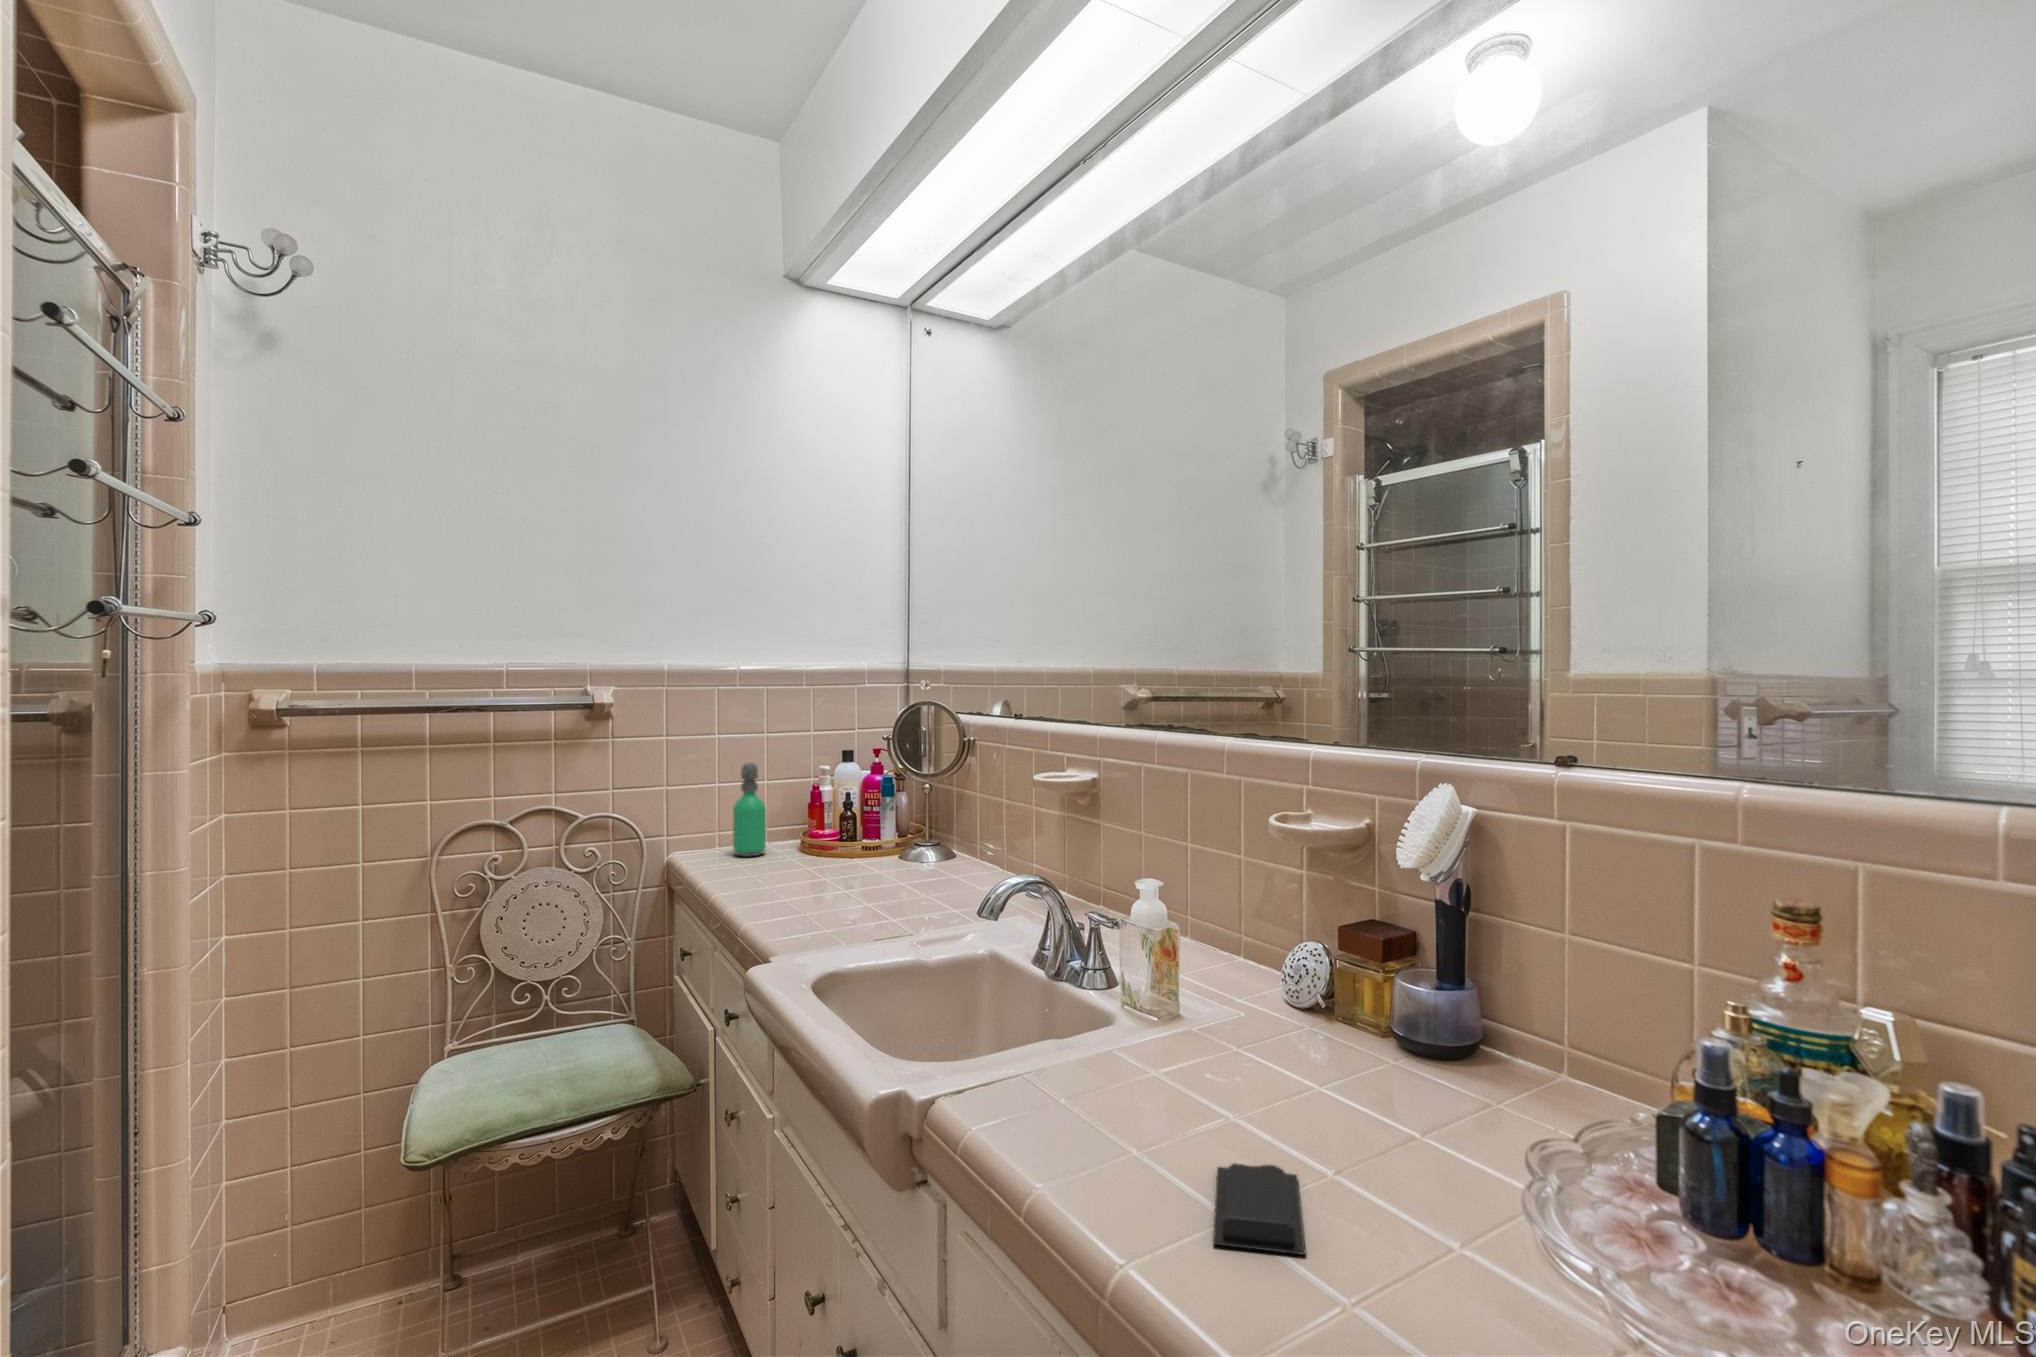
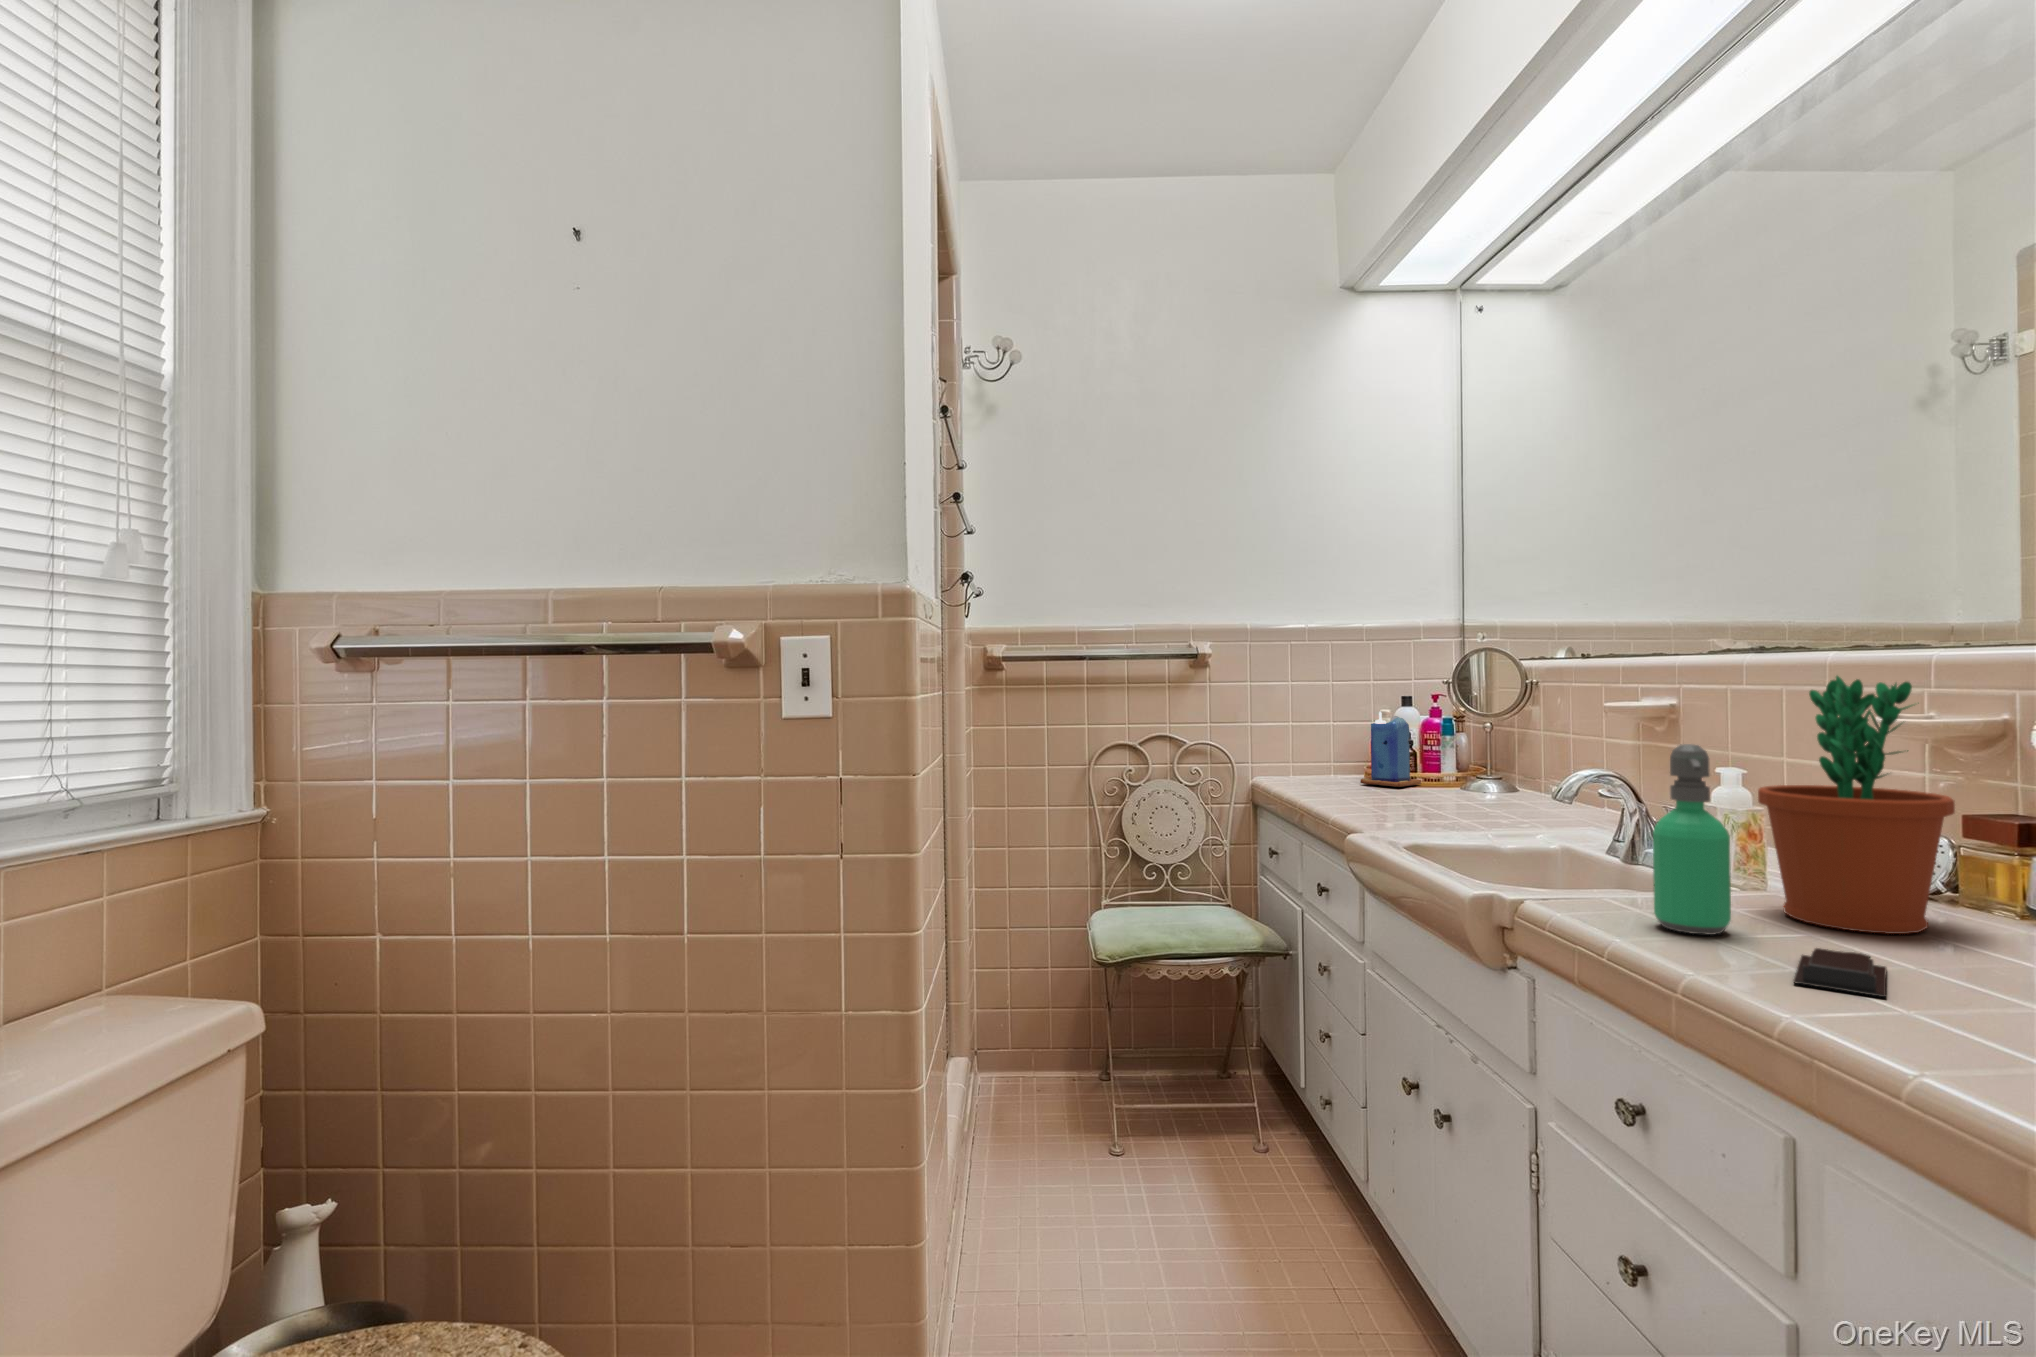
soap dispenser: present [733,763,766,856] -> present [1653,744,1731,935]
candle: none [792,773,859,862] -> present [1360,712,1421,787]
flower pot: none [1173,796,1343,1093] -> present [1758,676,1955,934]

